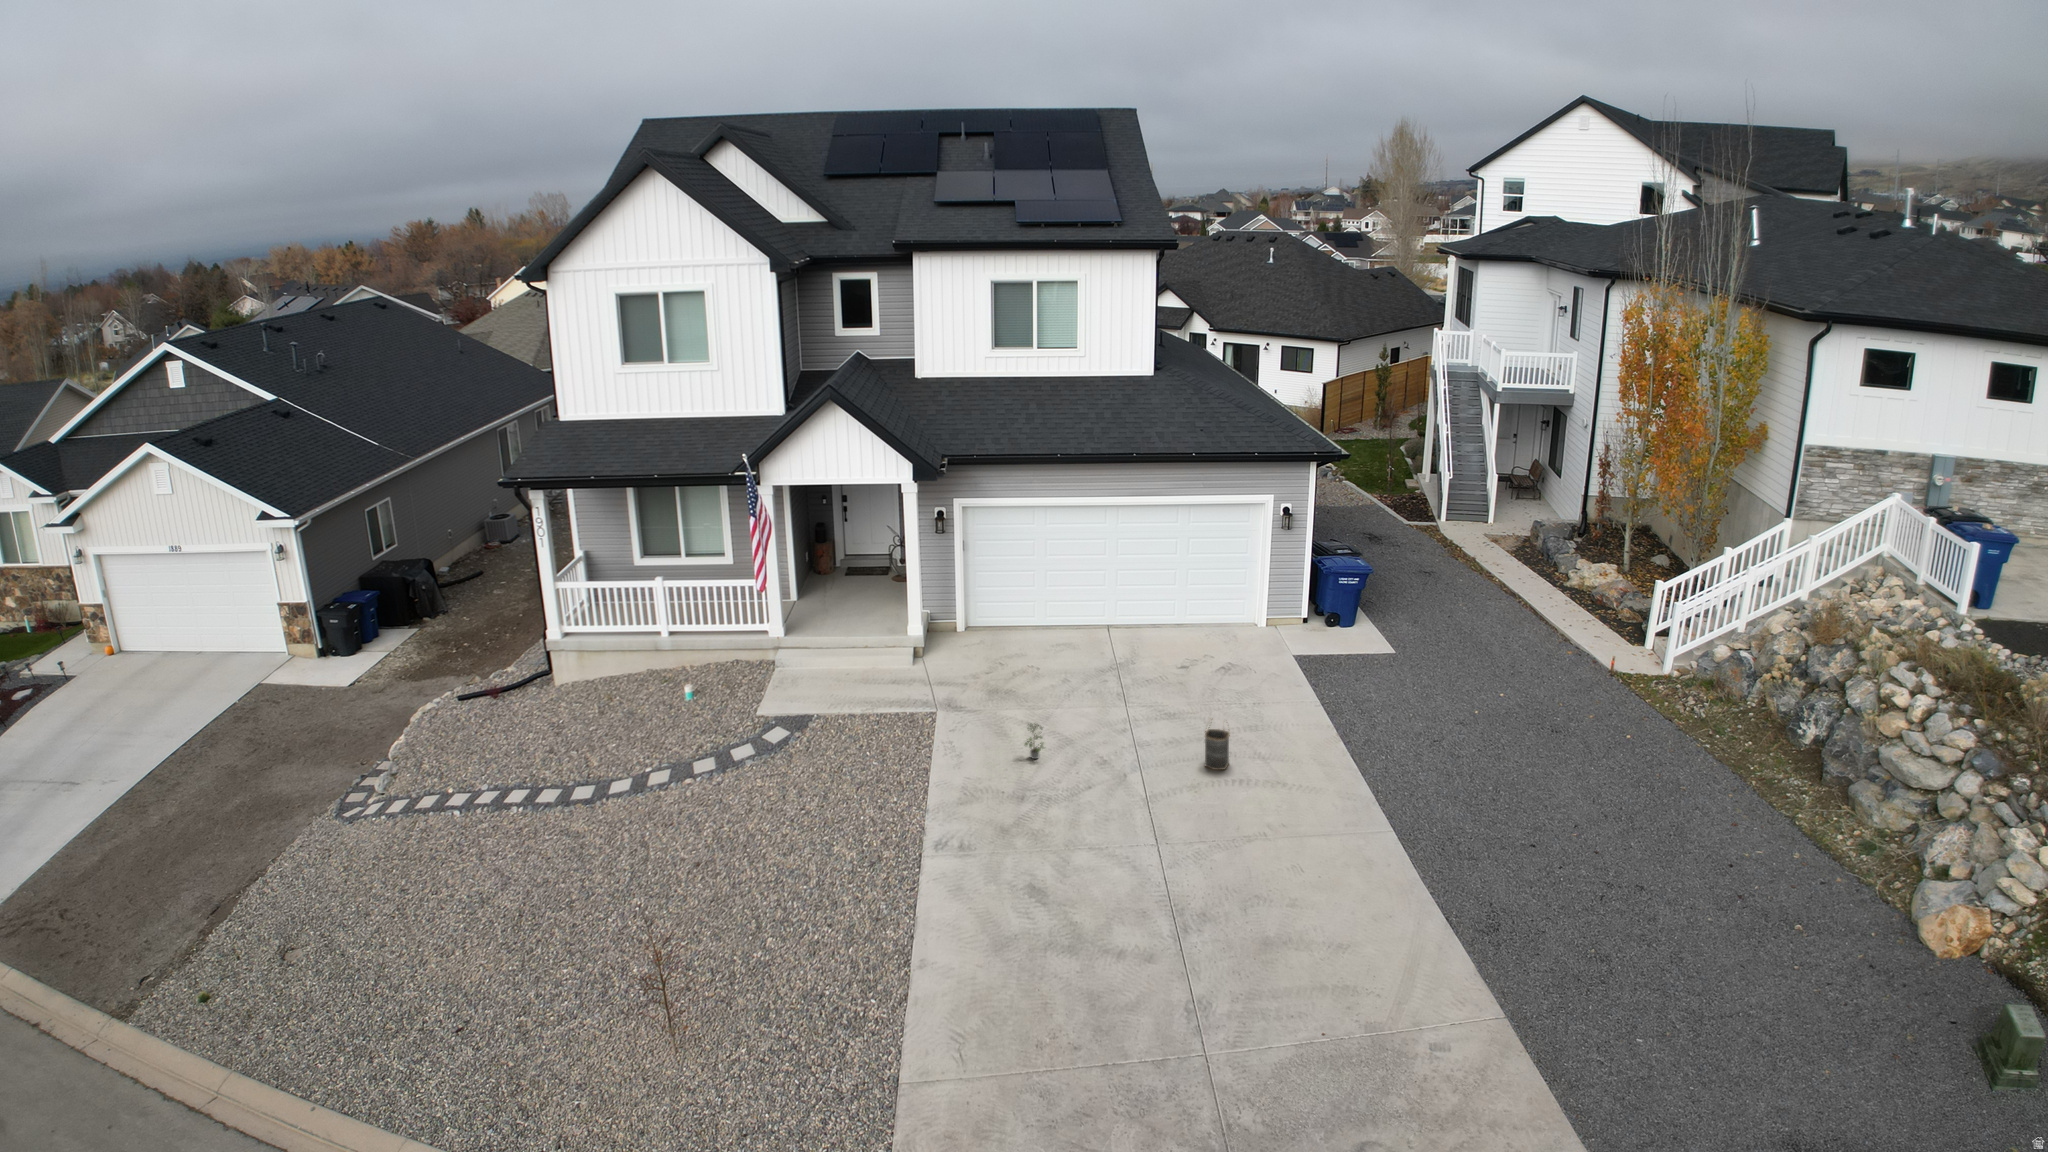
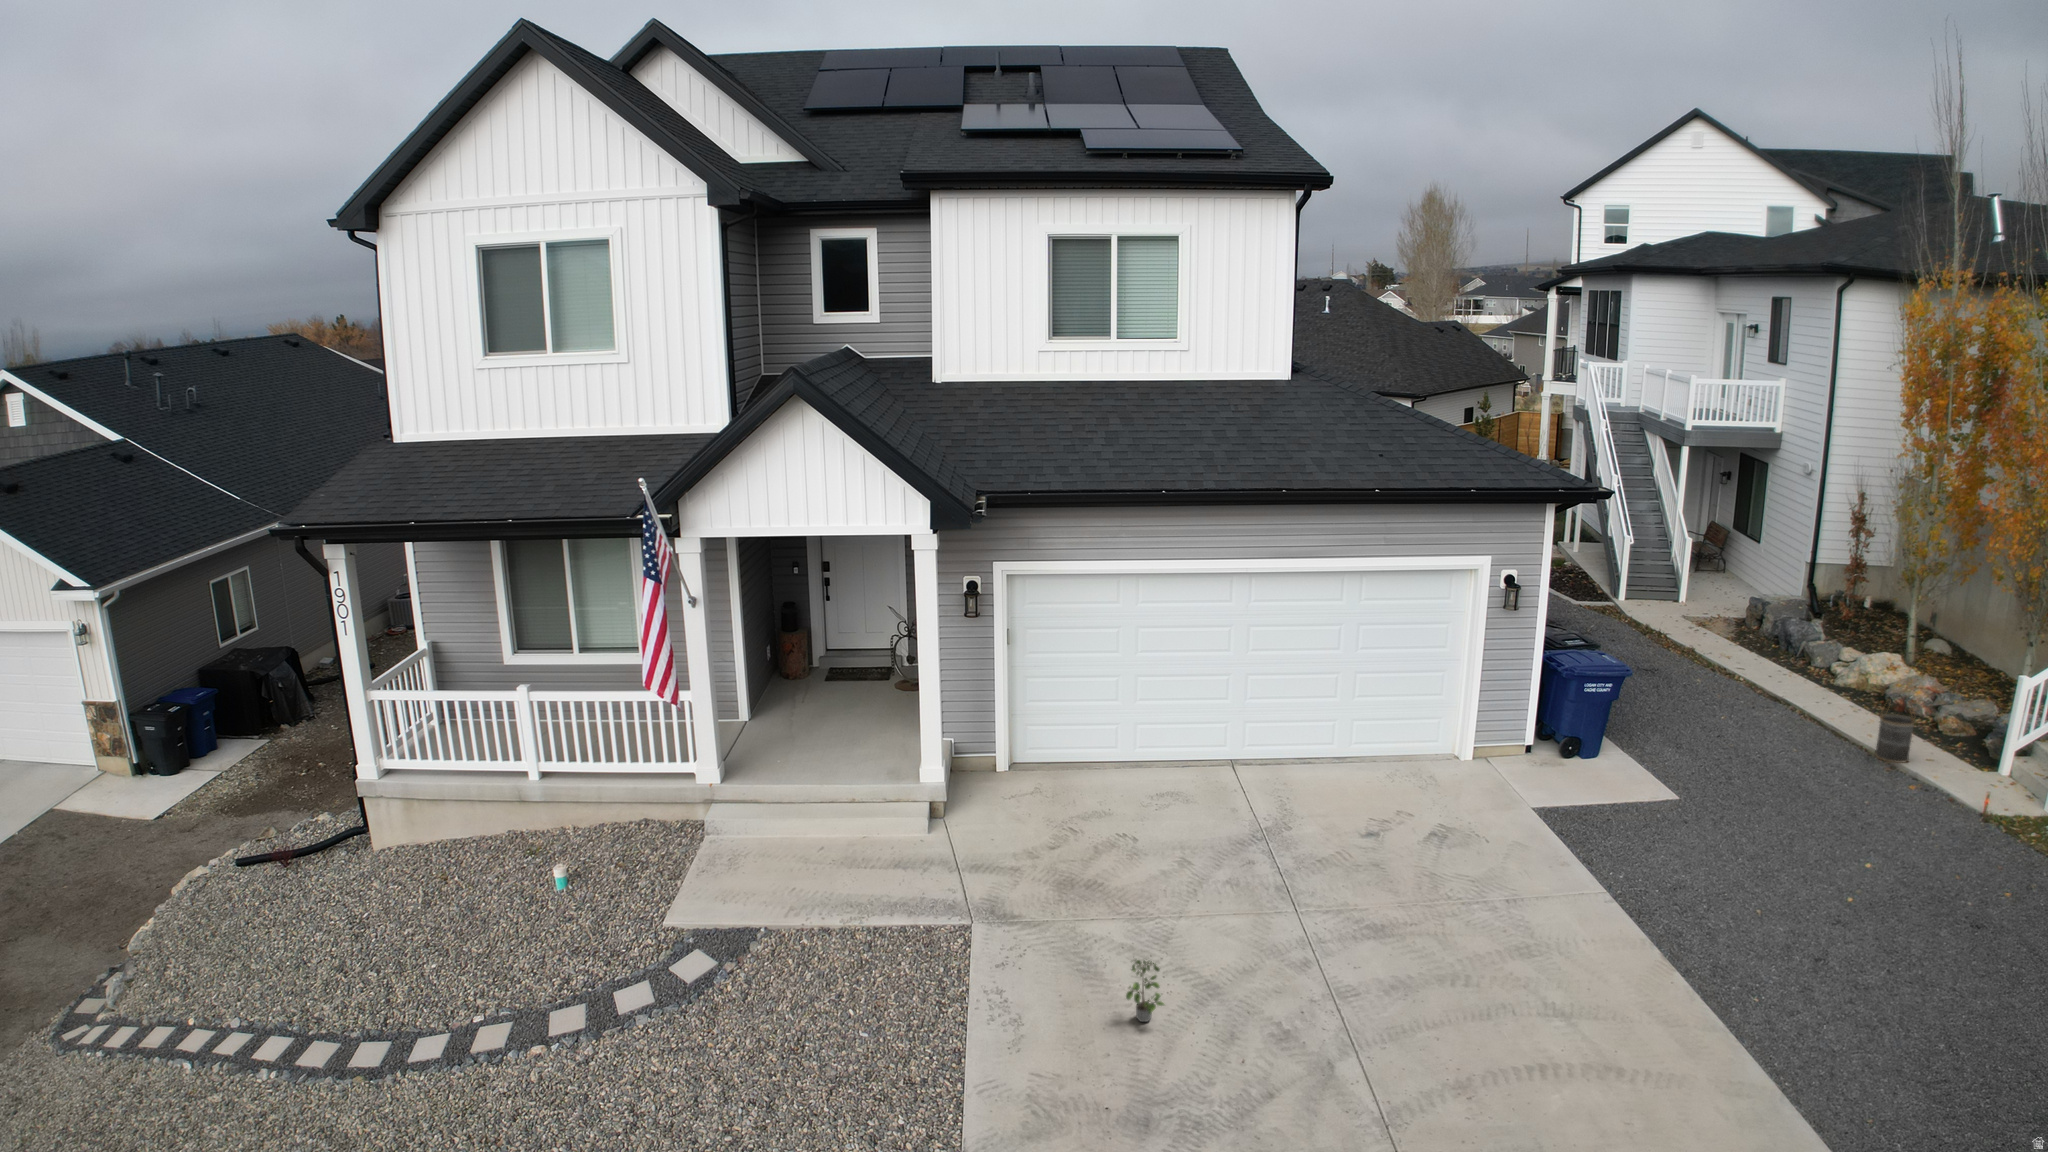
basket: present [1205,729,1230,770] -> present [1875,702,1916,763]

